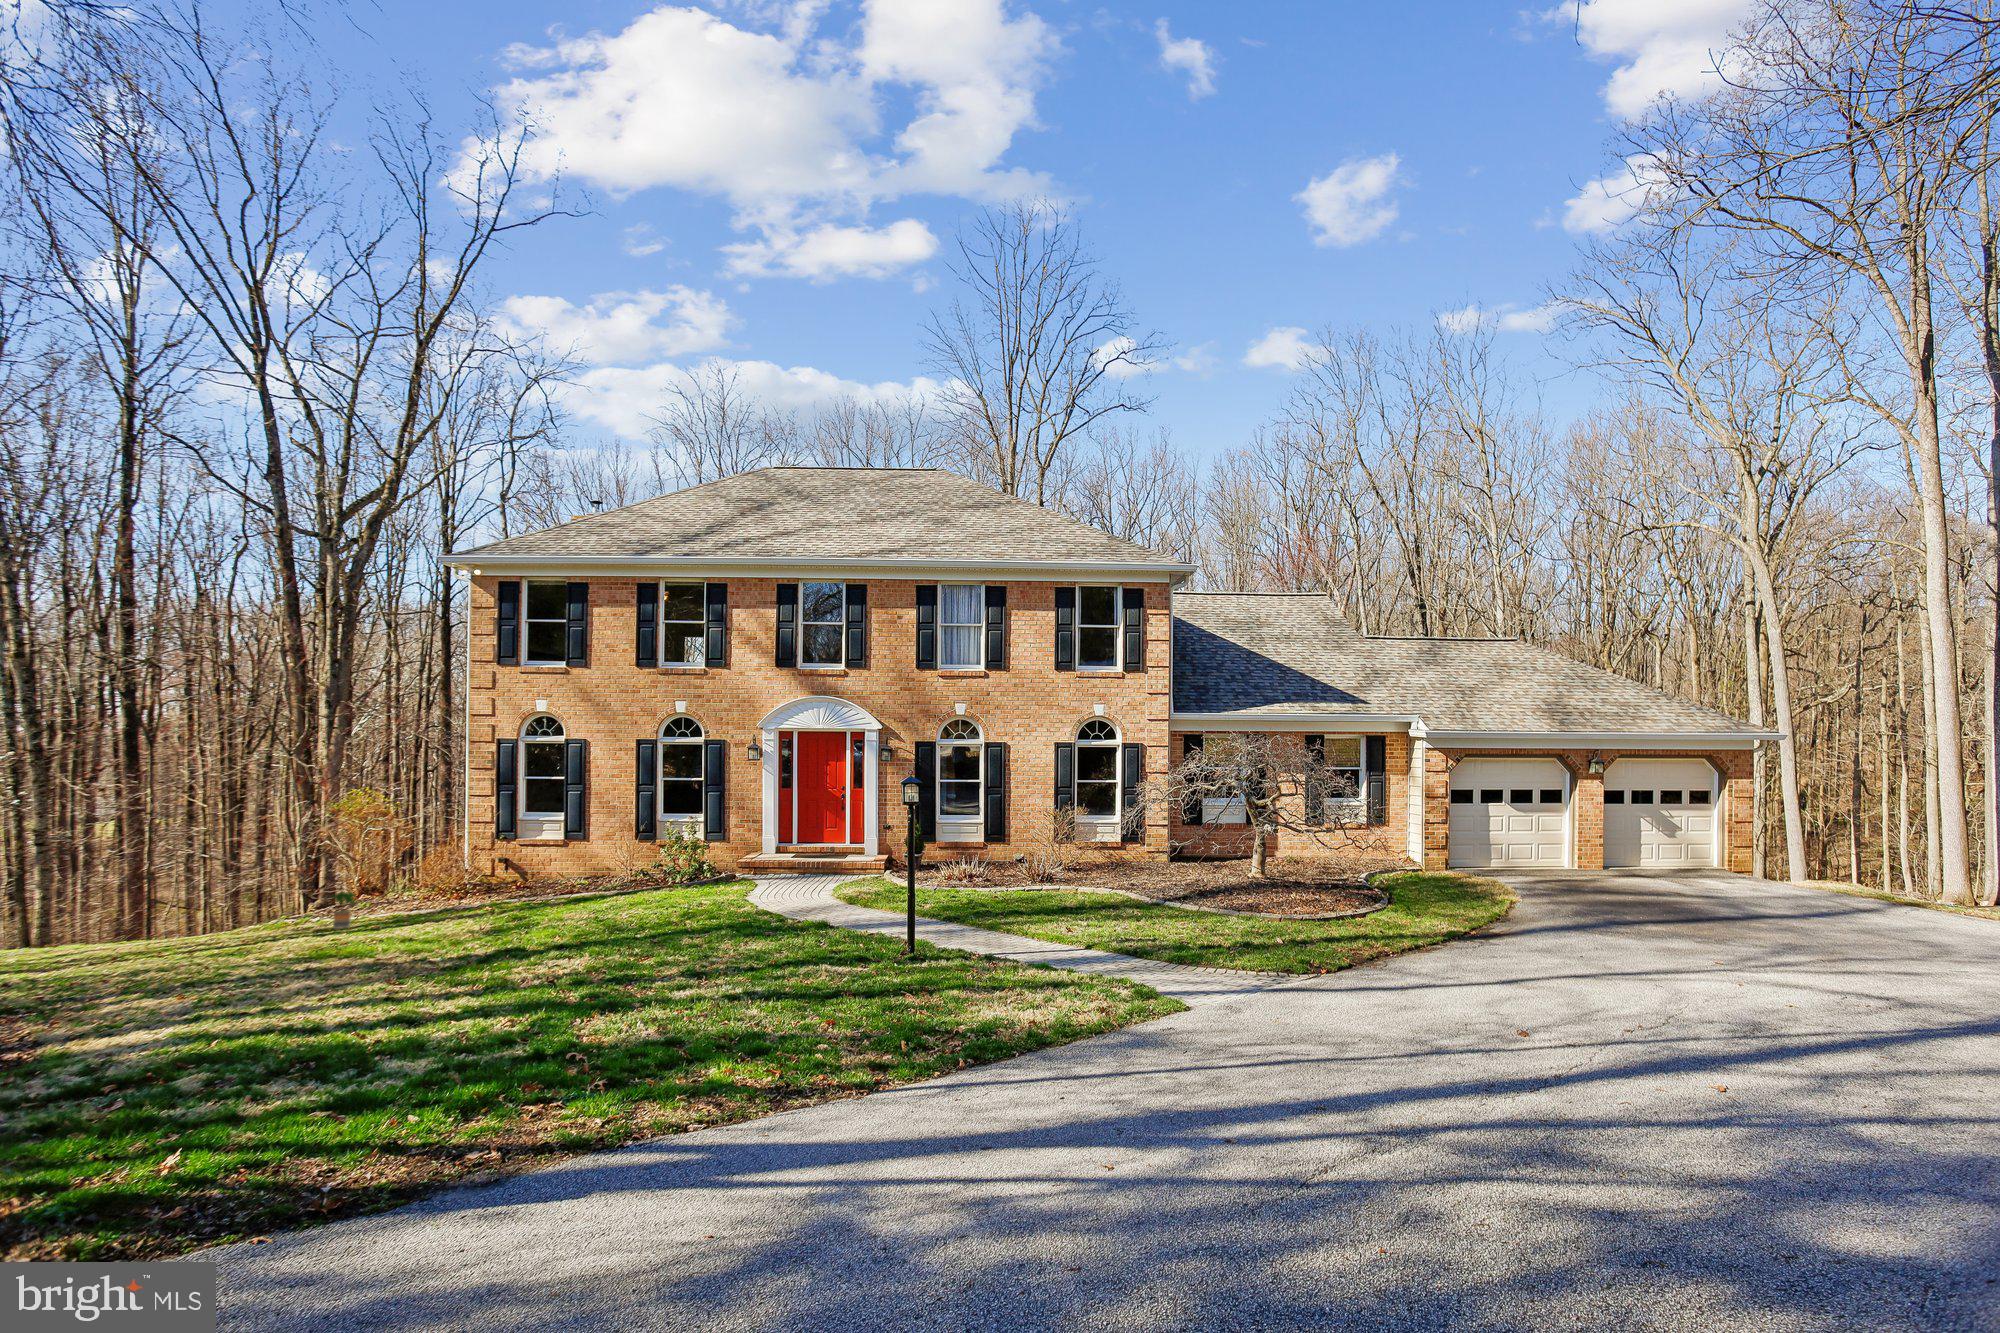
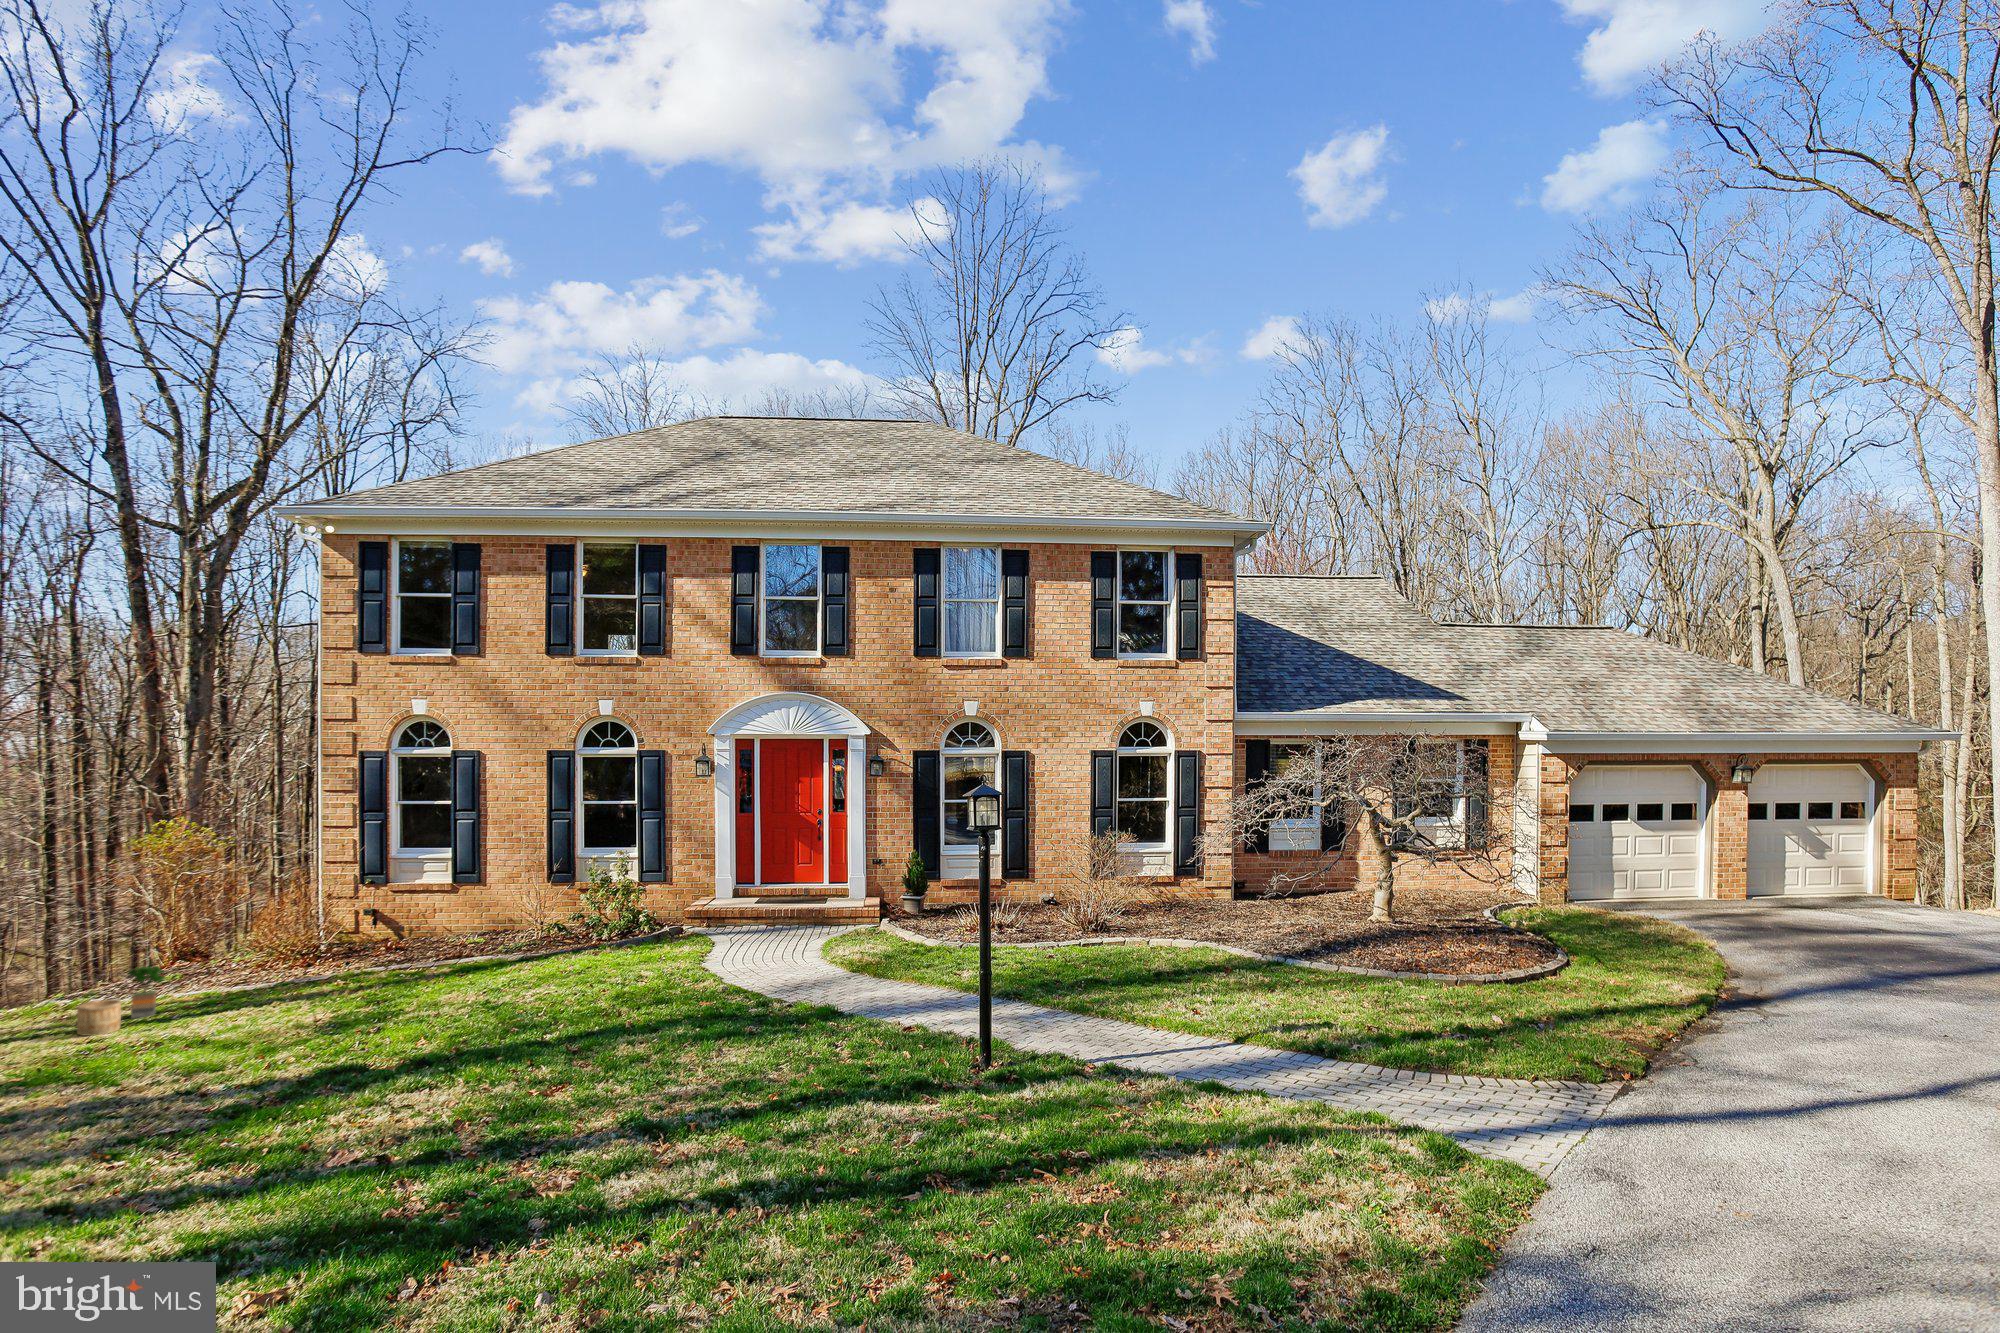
wooden bucket: none [296,913,328,938] -> present [77,999,122,1036]

